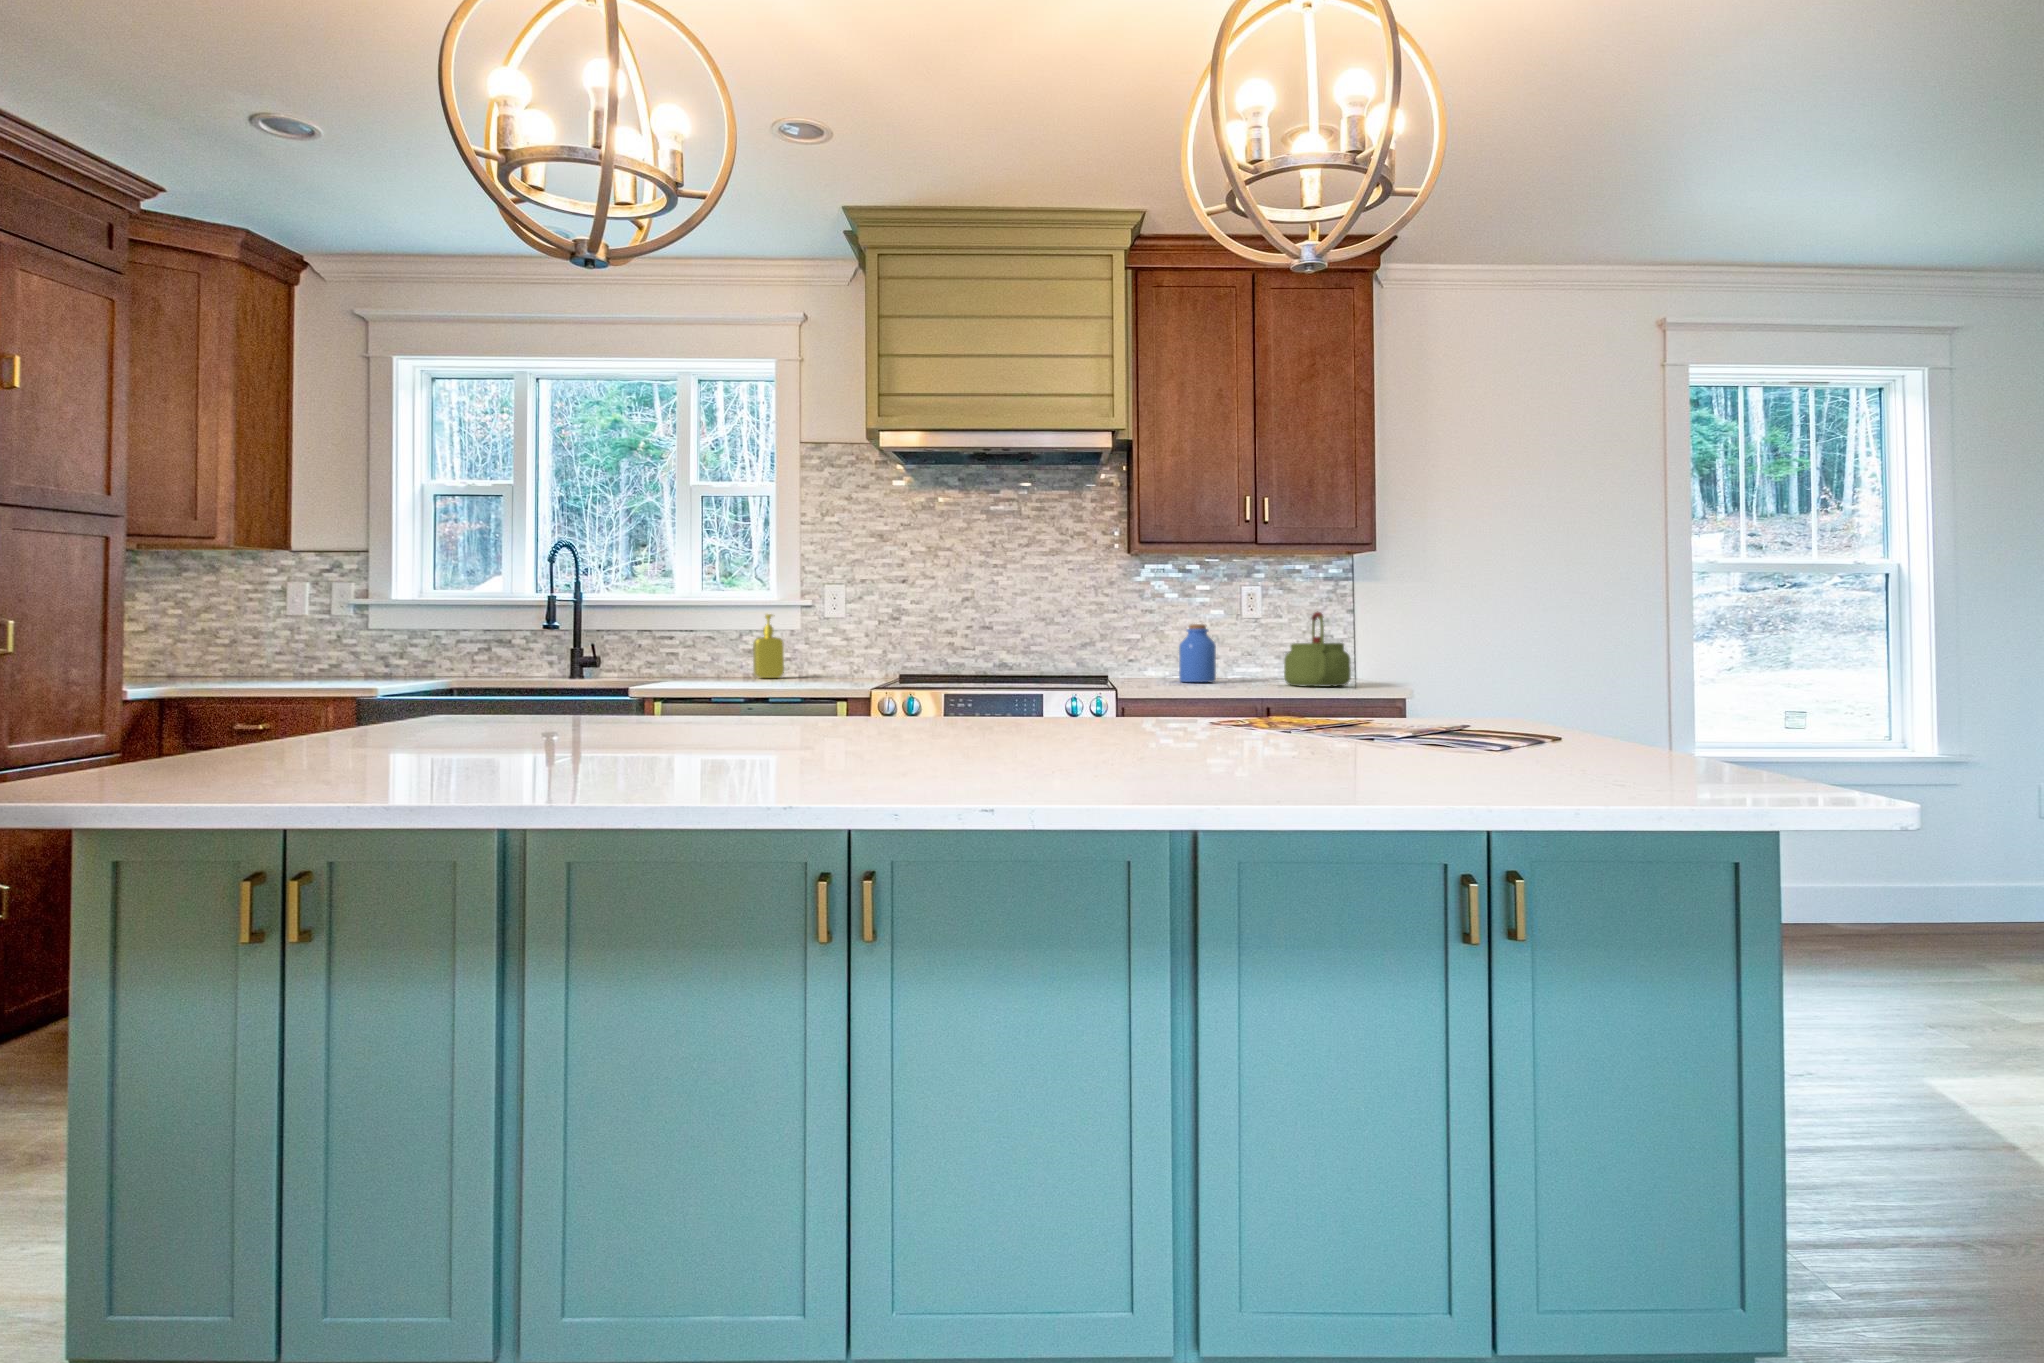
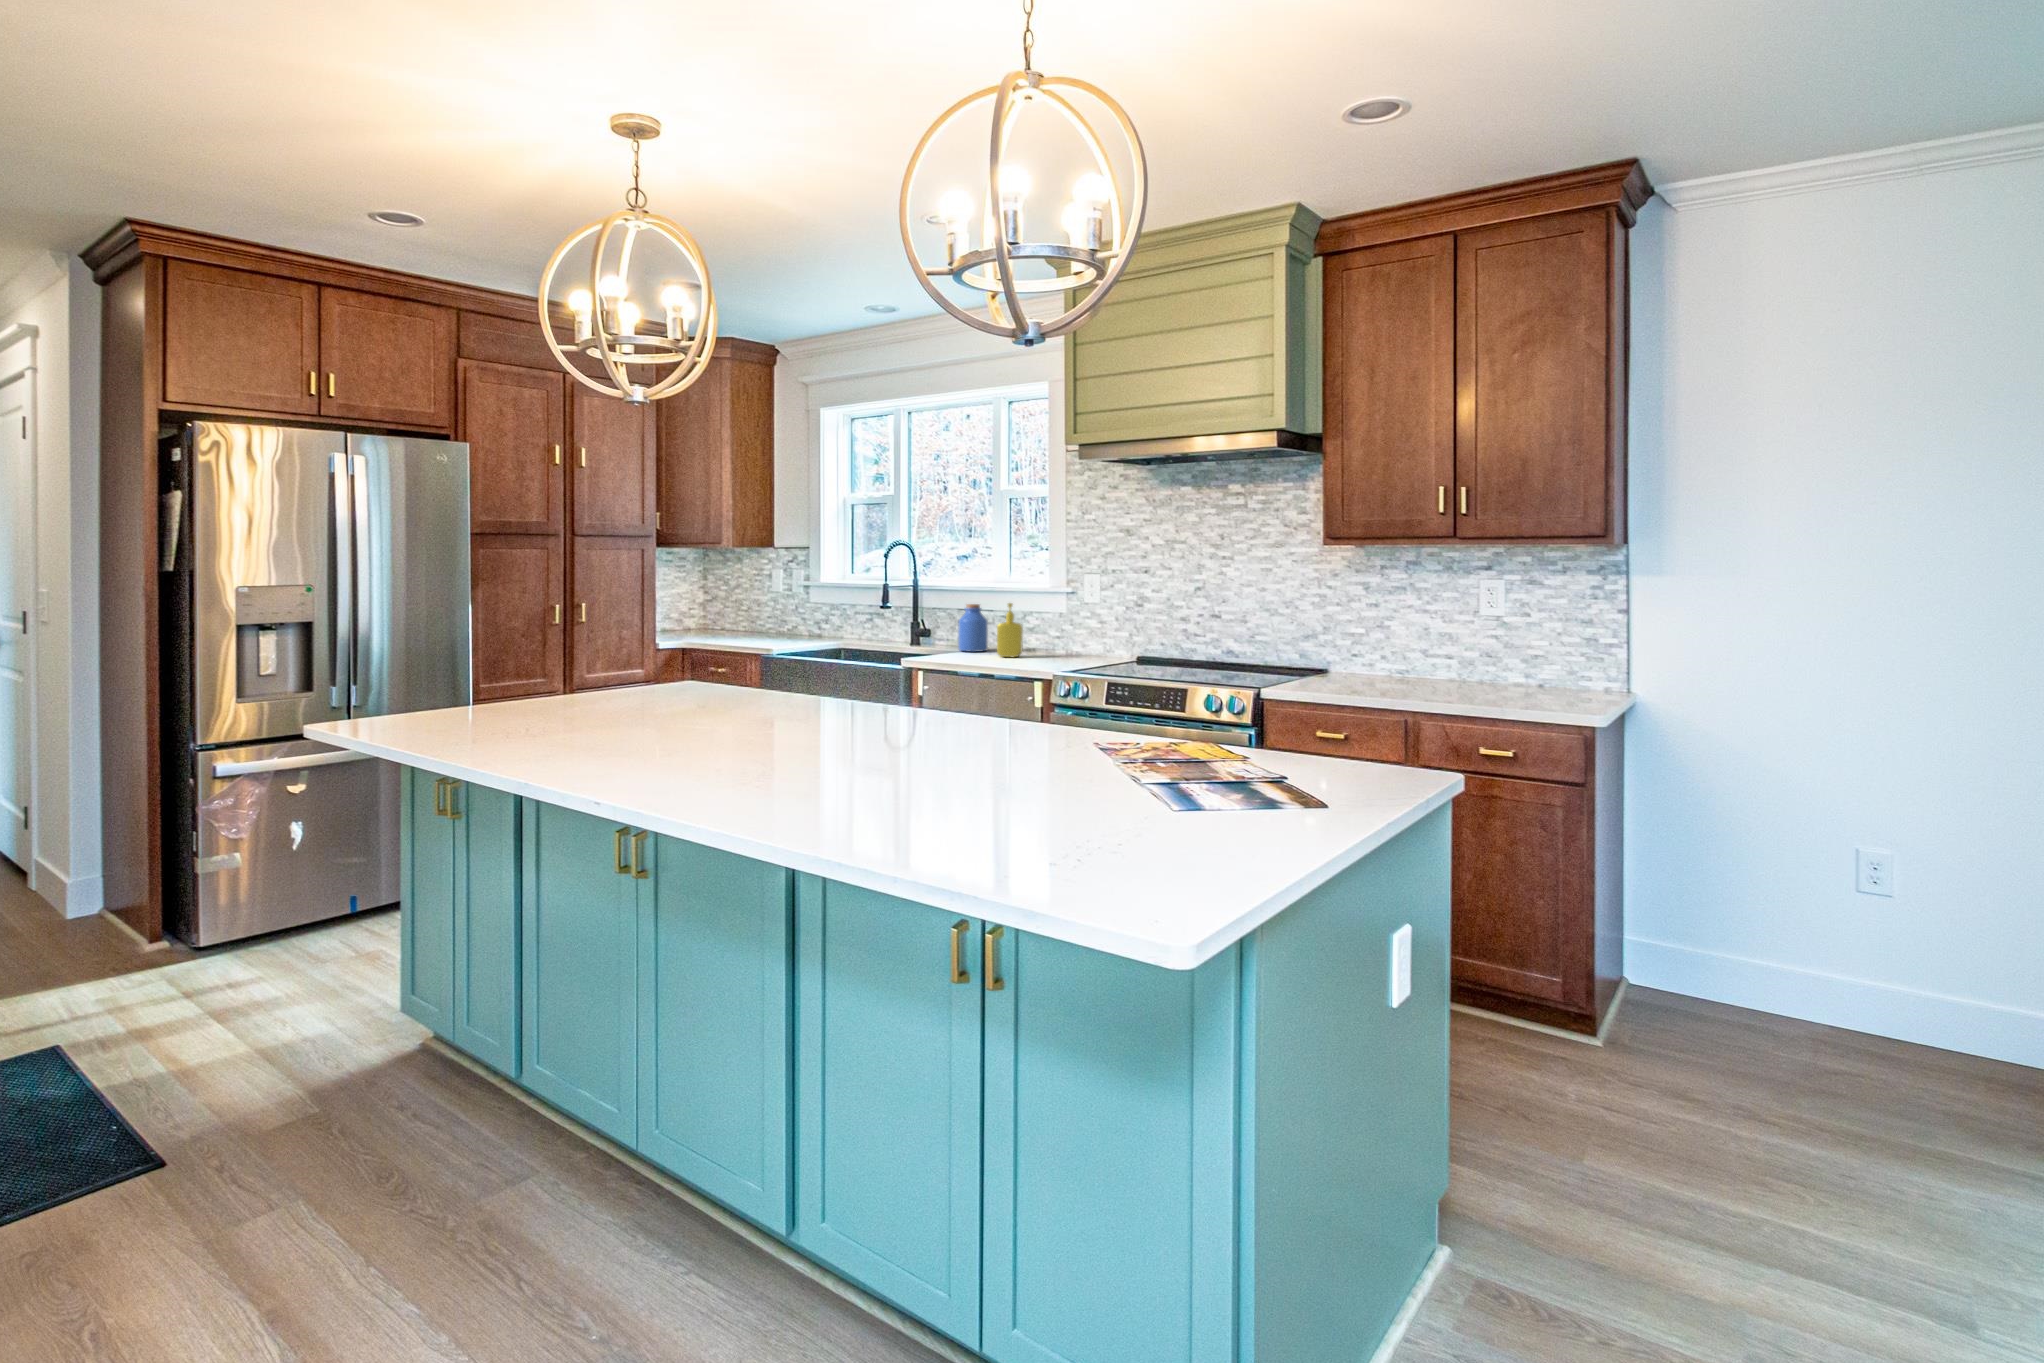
kettle: present [1284,612,1351,687] -> none [1454,616,1535,703]
jar: present [1179,624,1216,682] -> present [958,604,988,652]

